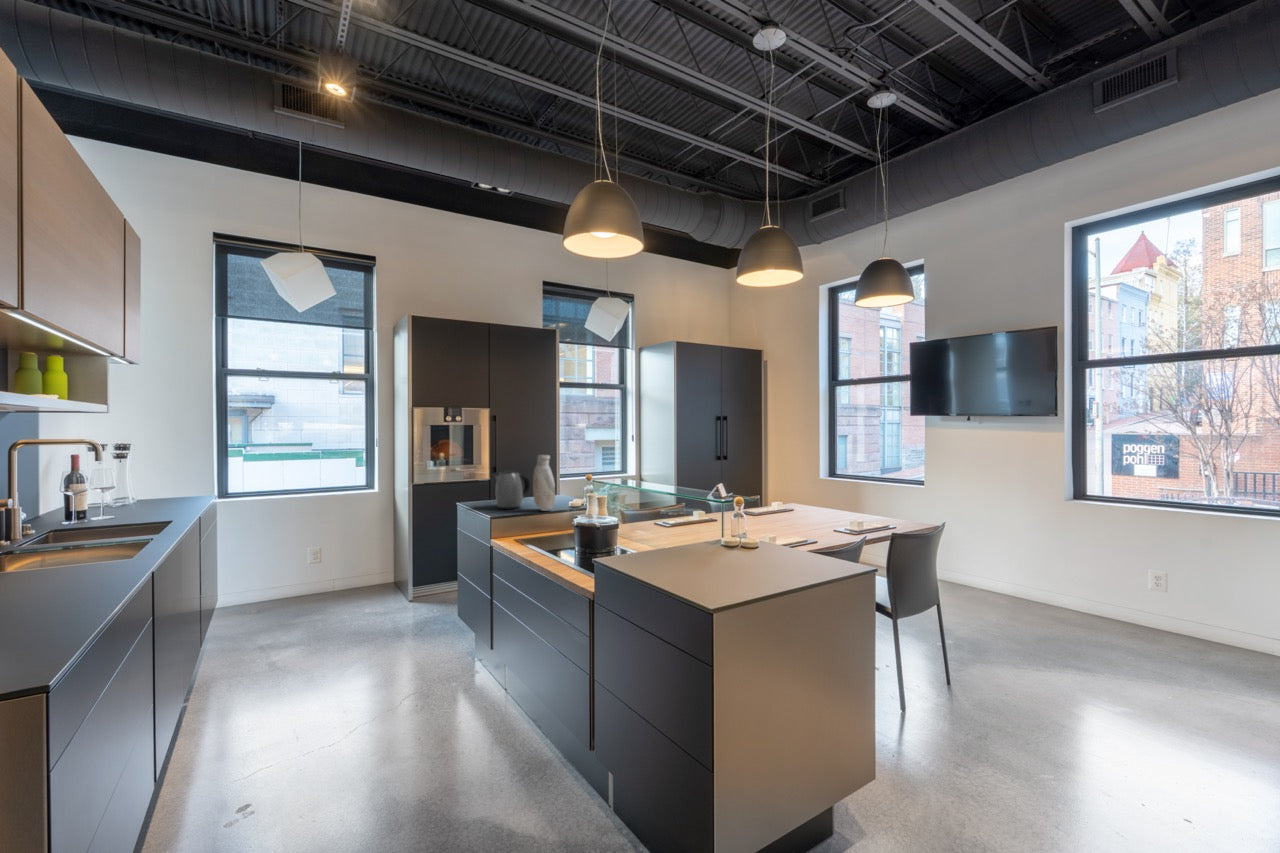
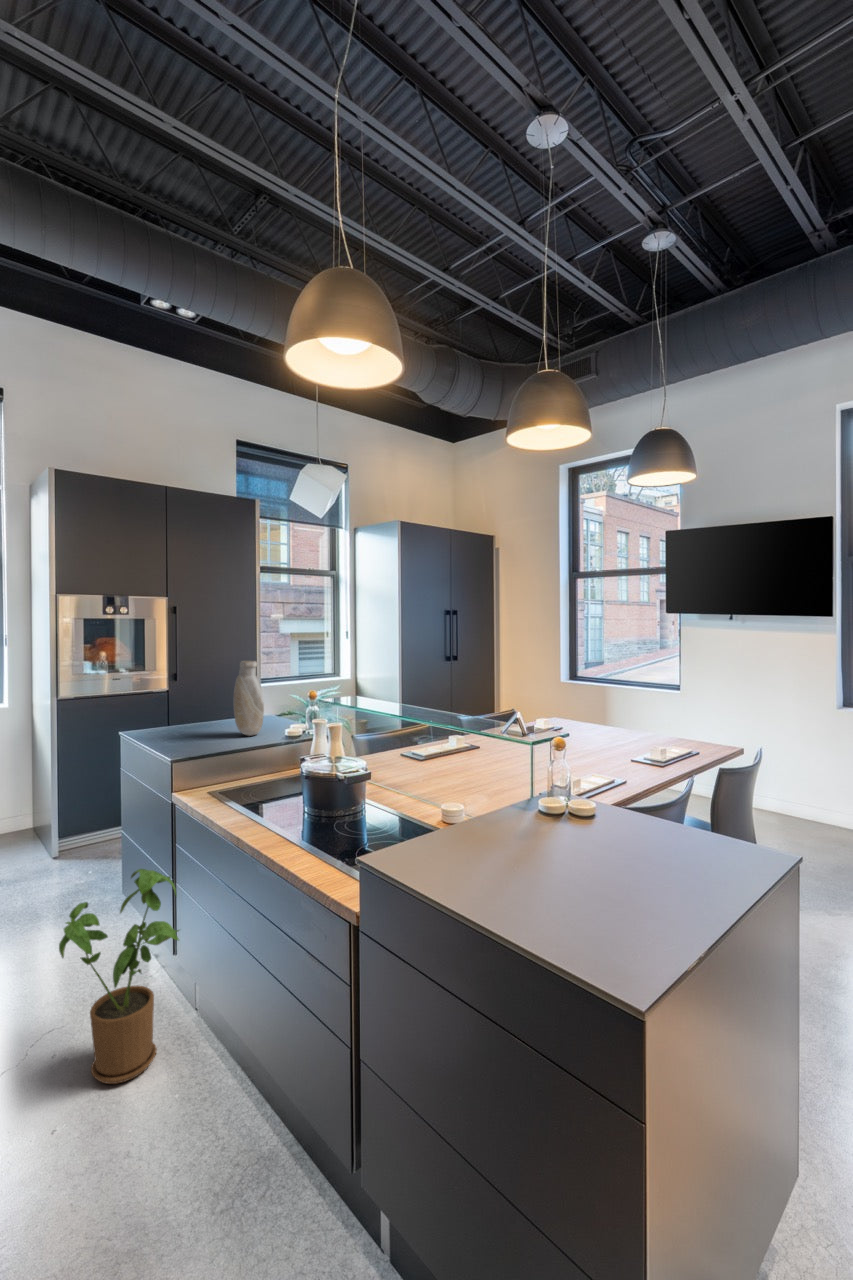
kettle: present [495,470,530,509] -> none [180,681,228,733]
house plant: none [411,603,493,752] -> present [59,869,179,1084]

